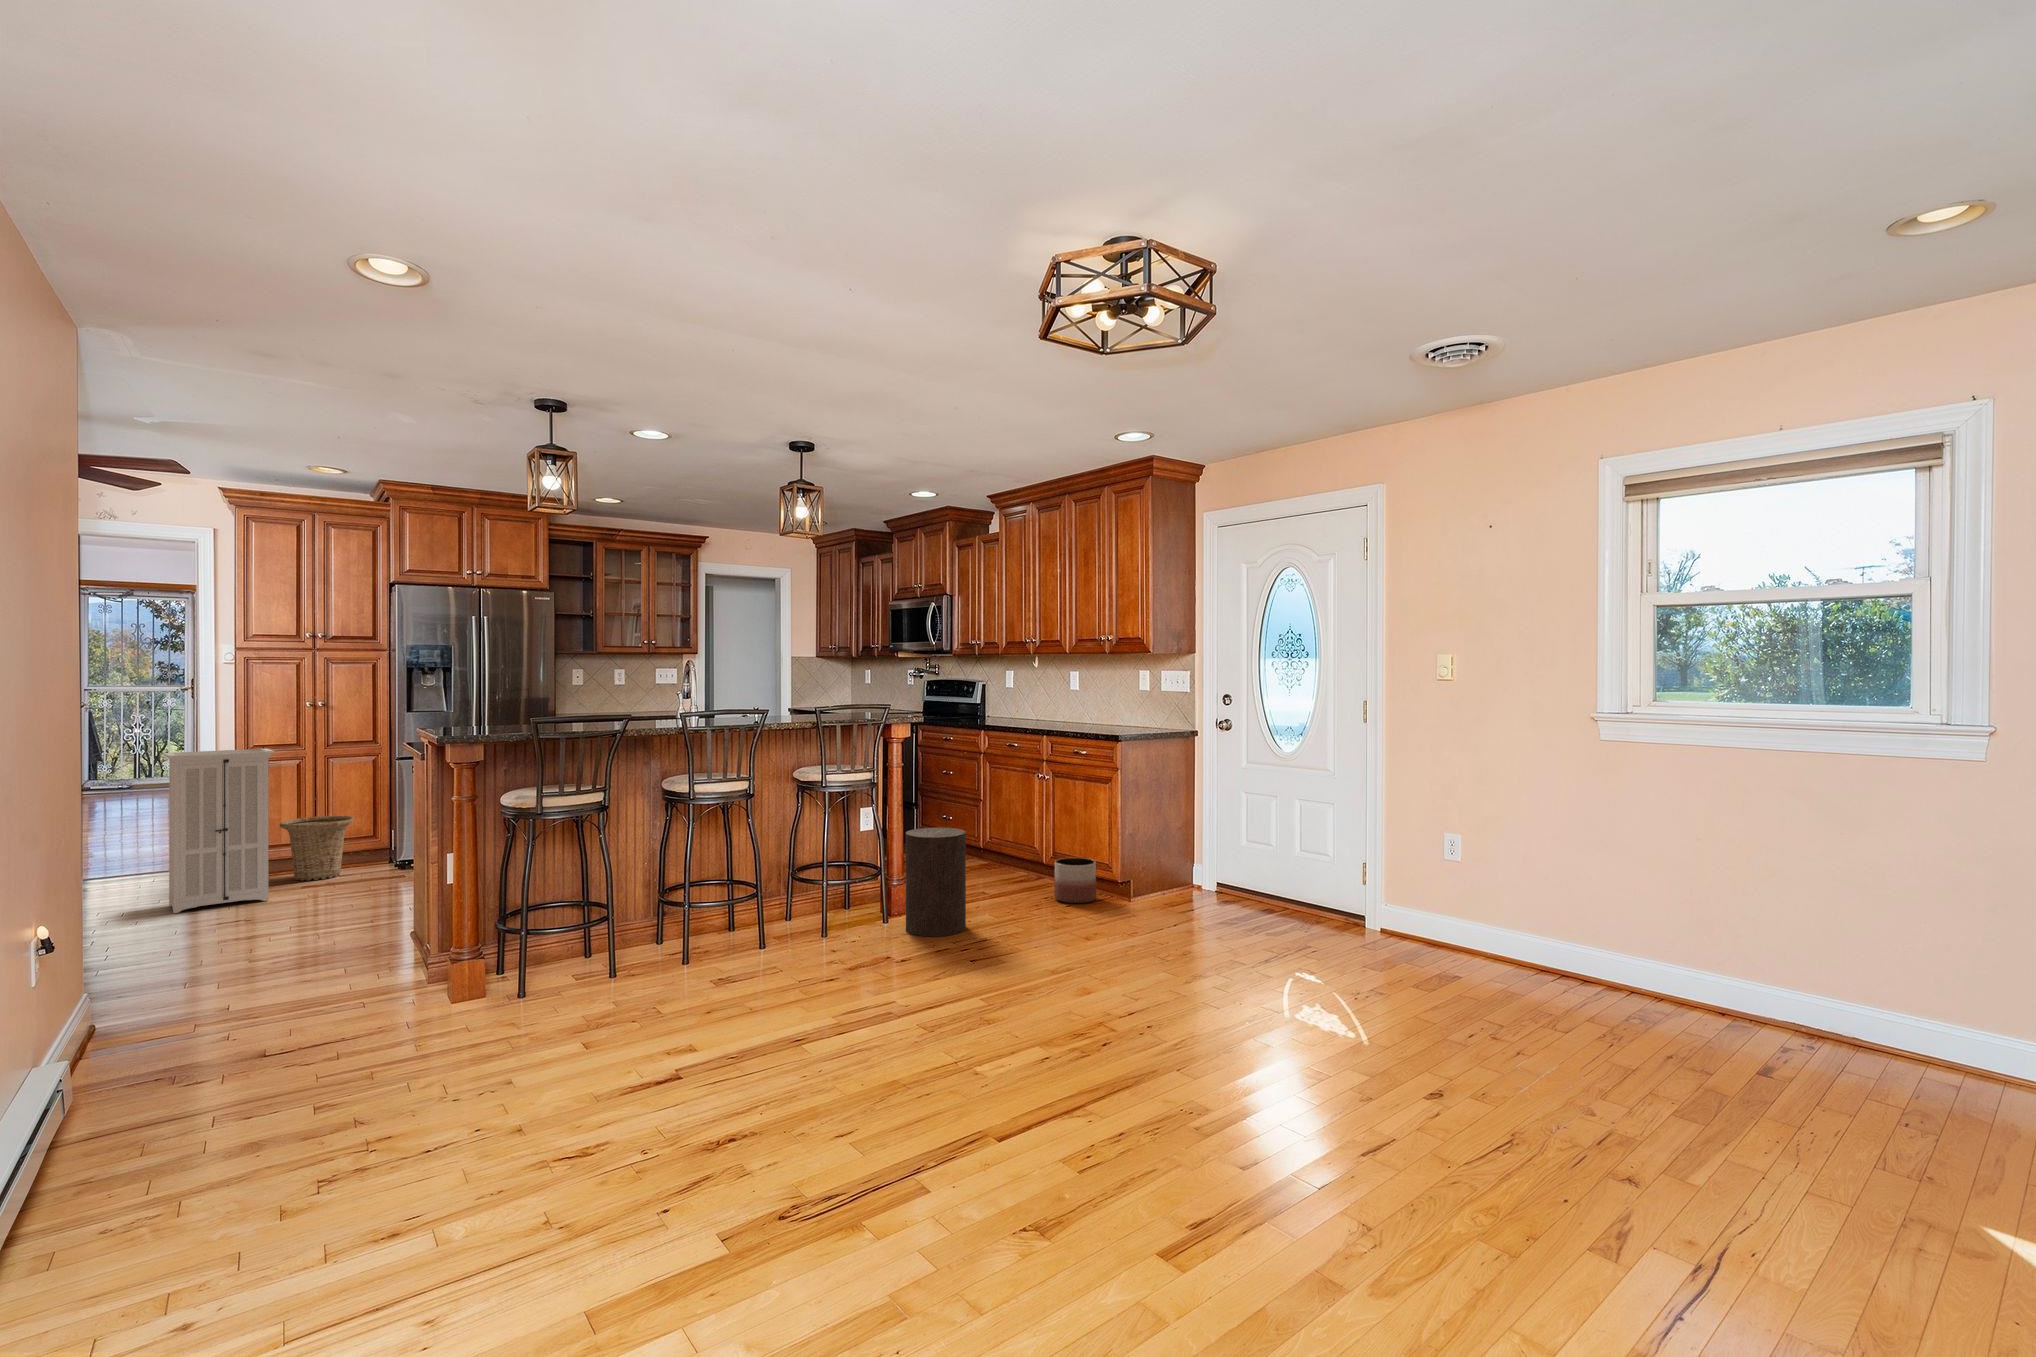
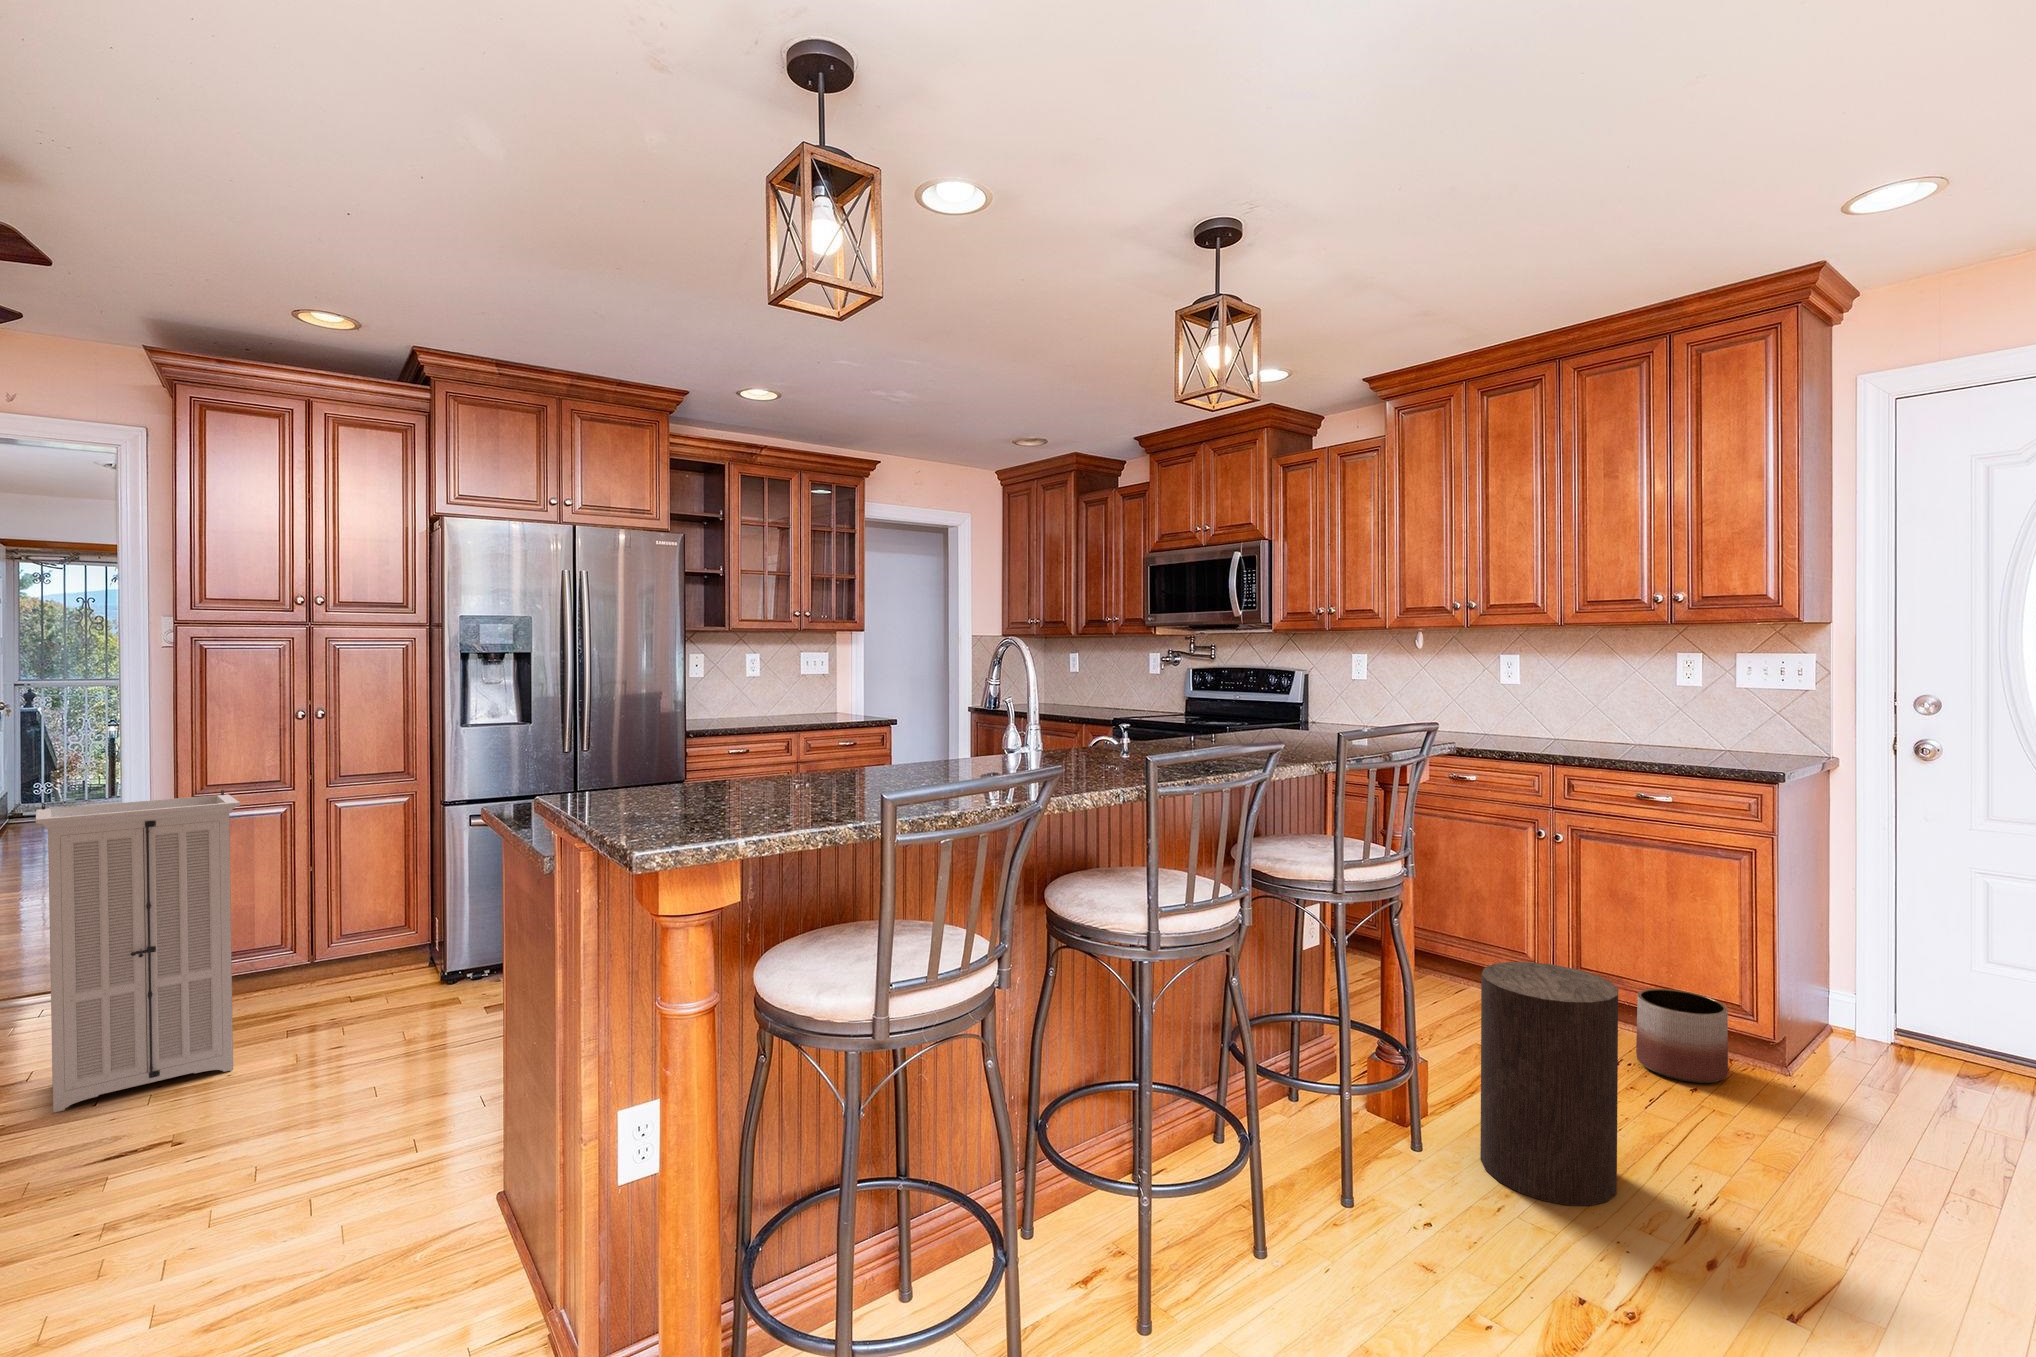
basket: present [280,816,354,881] -> none [256,894,380,1011]

